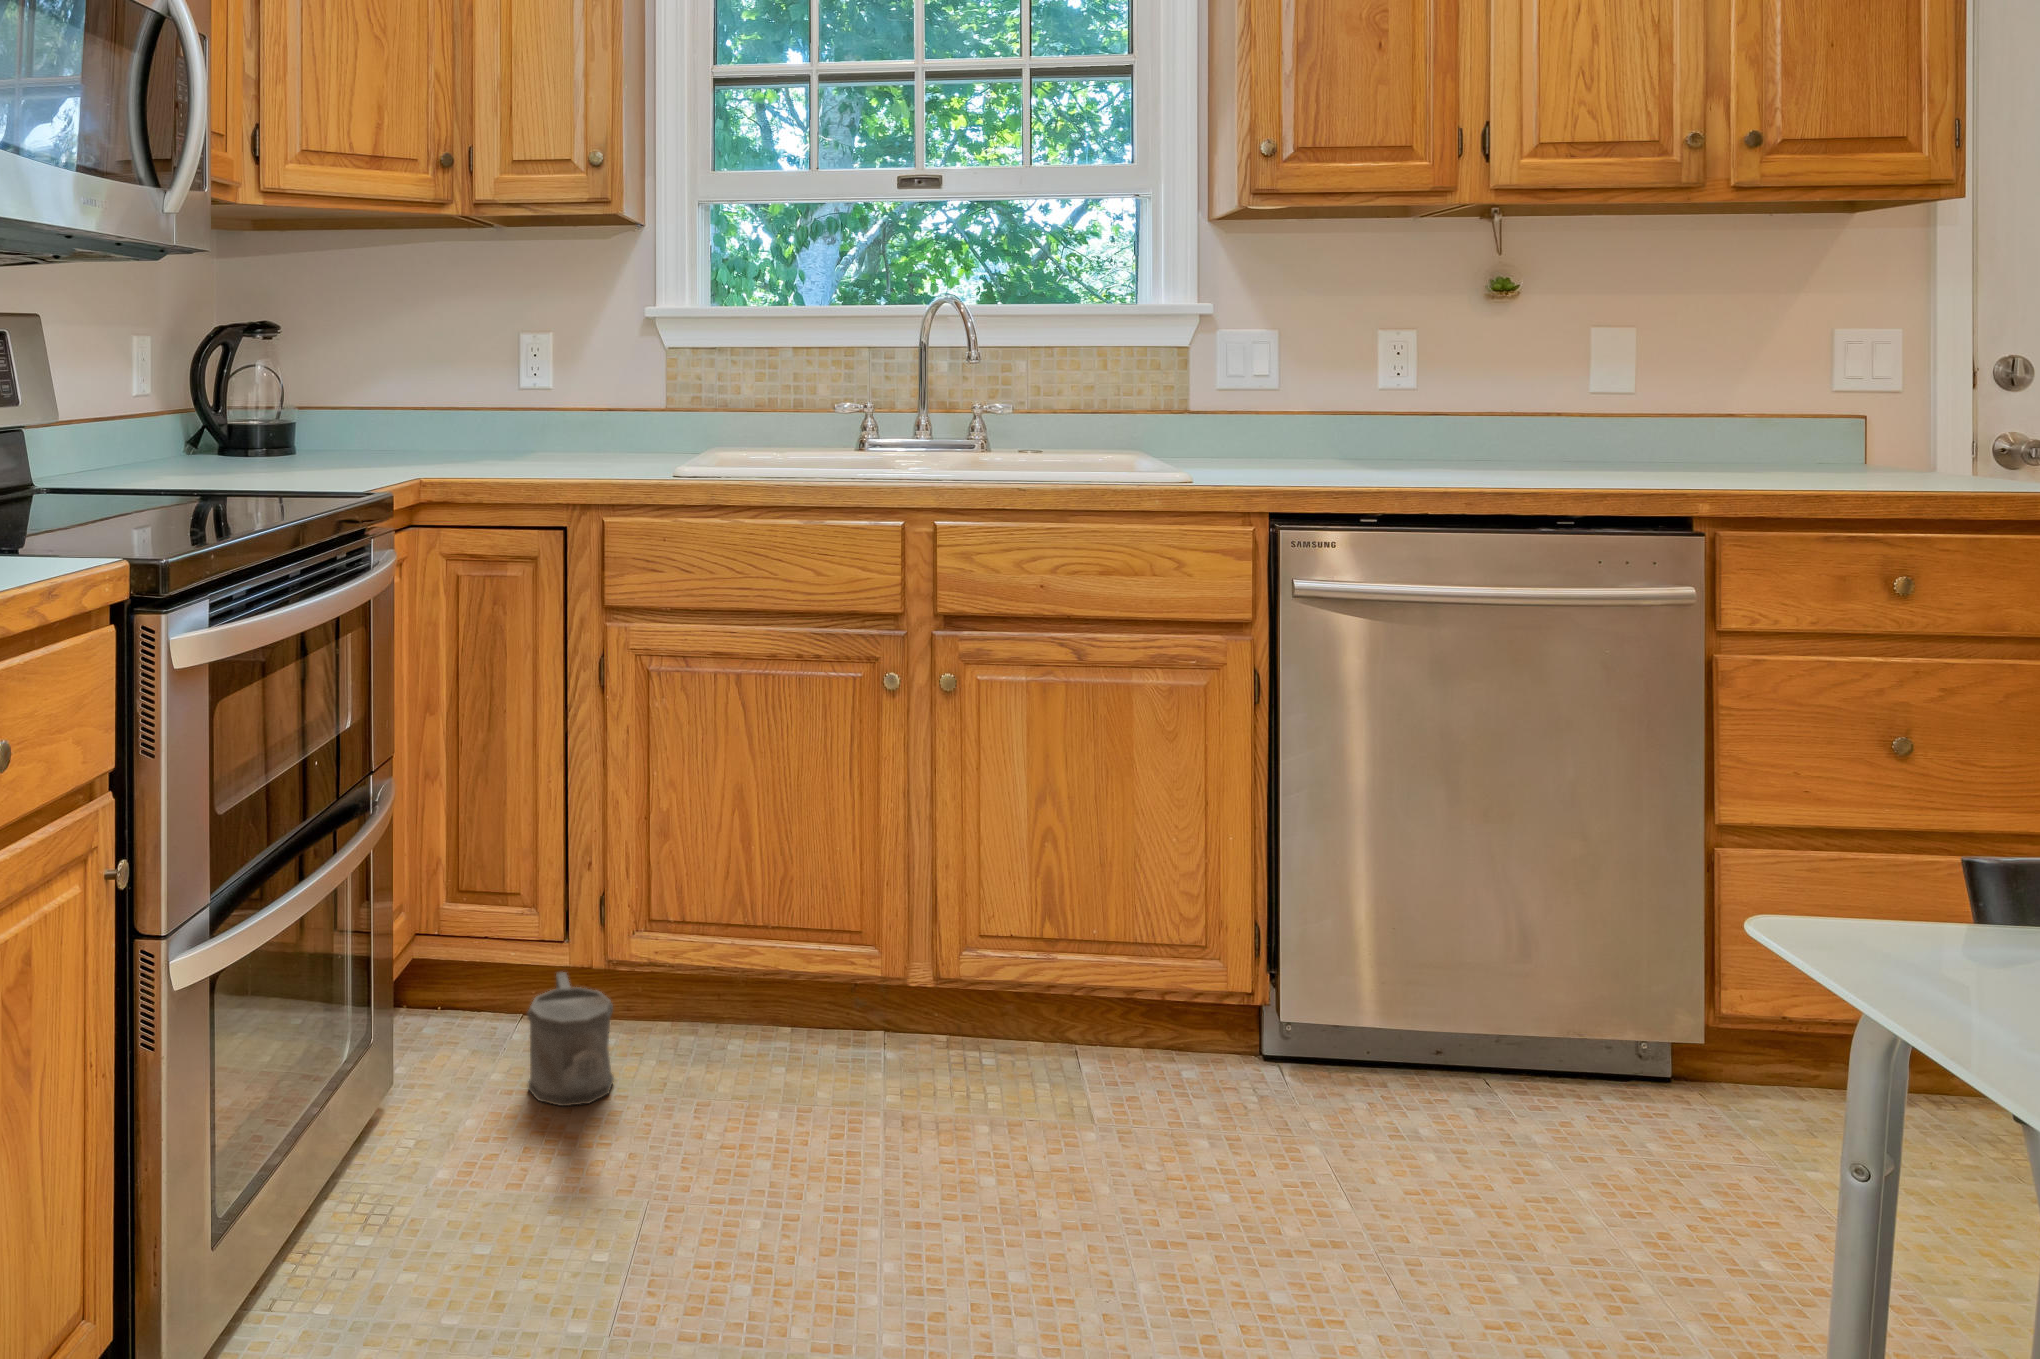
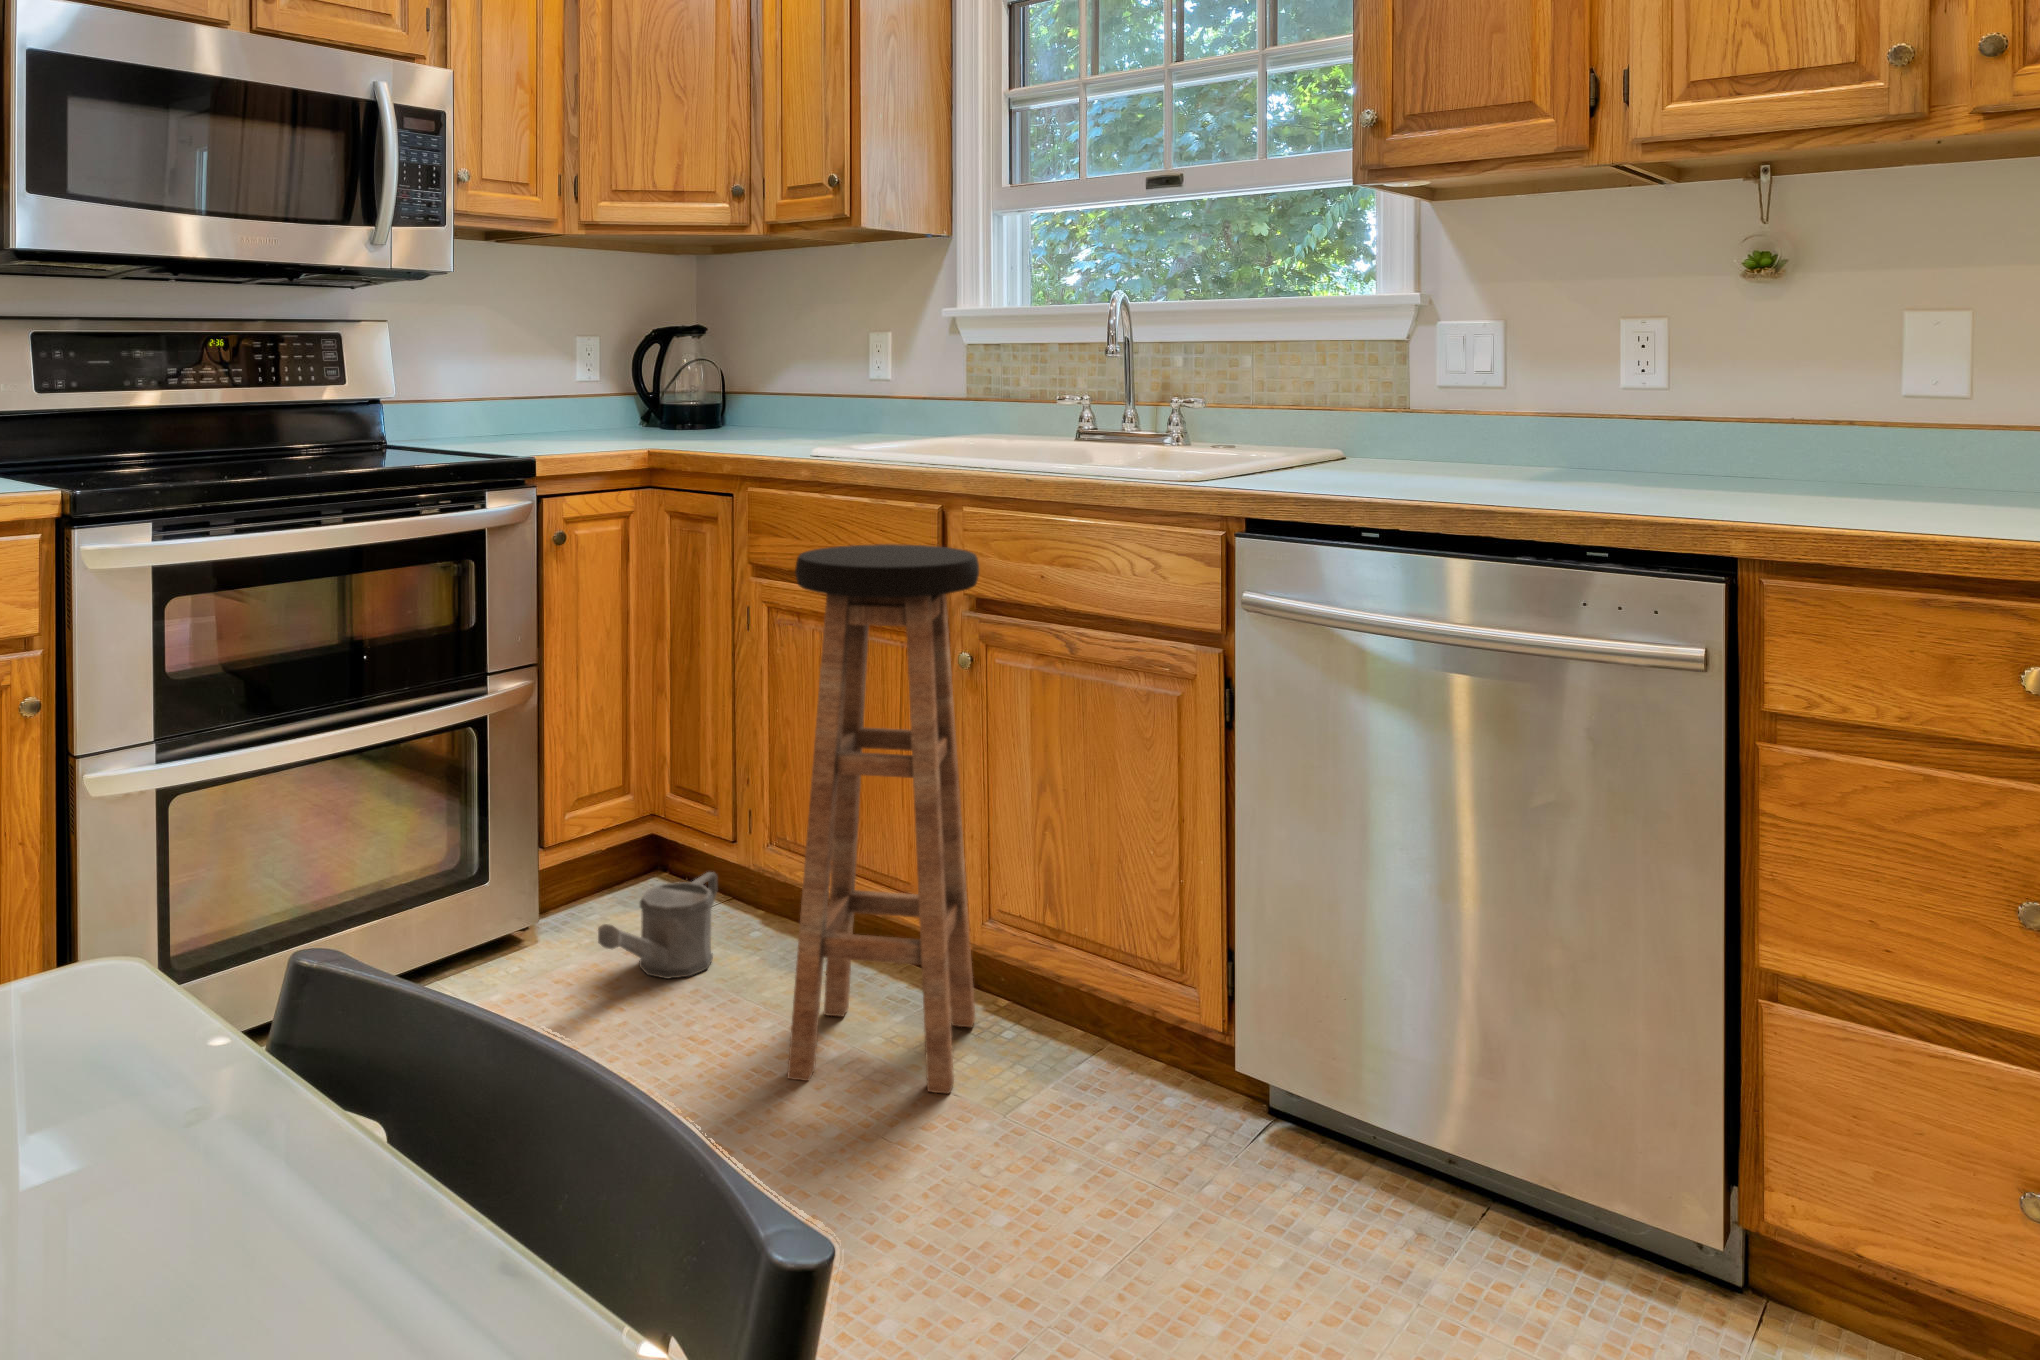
bar stool: none [793,565,1025,1158] -> present [788,544,979,1094]

